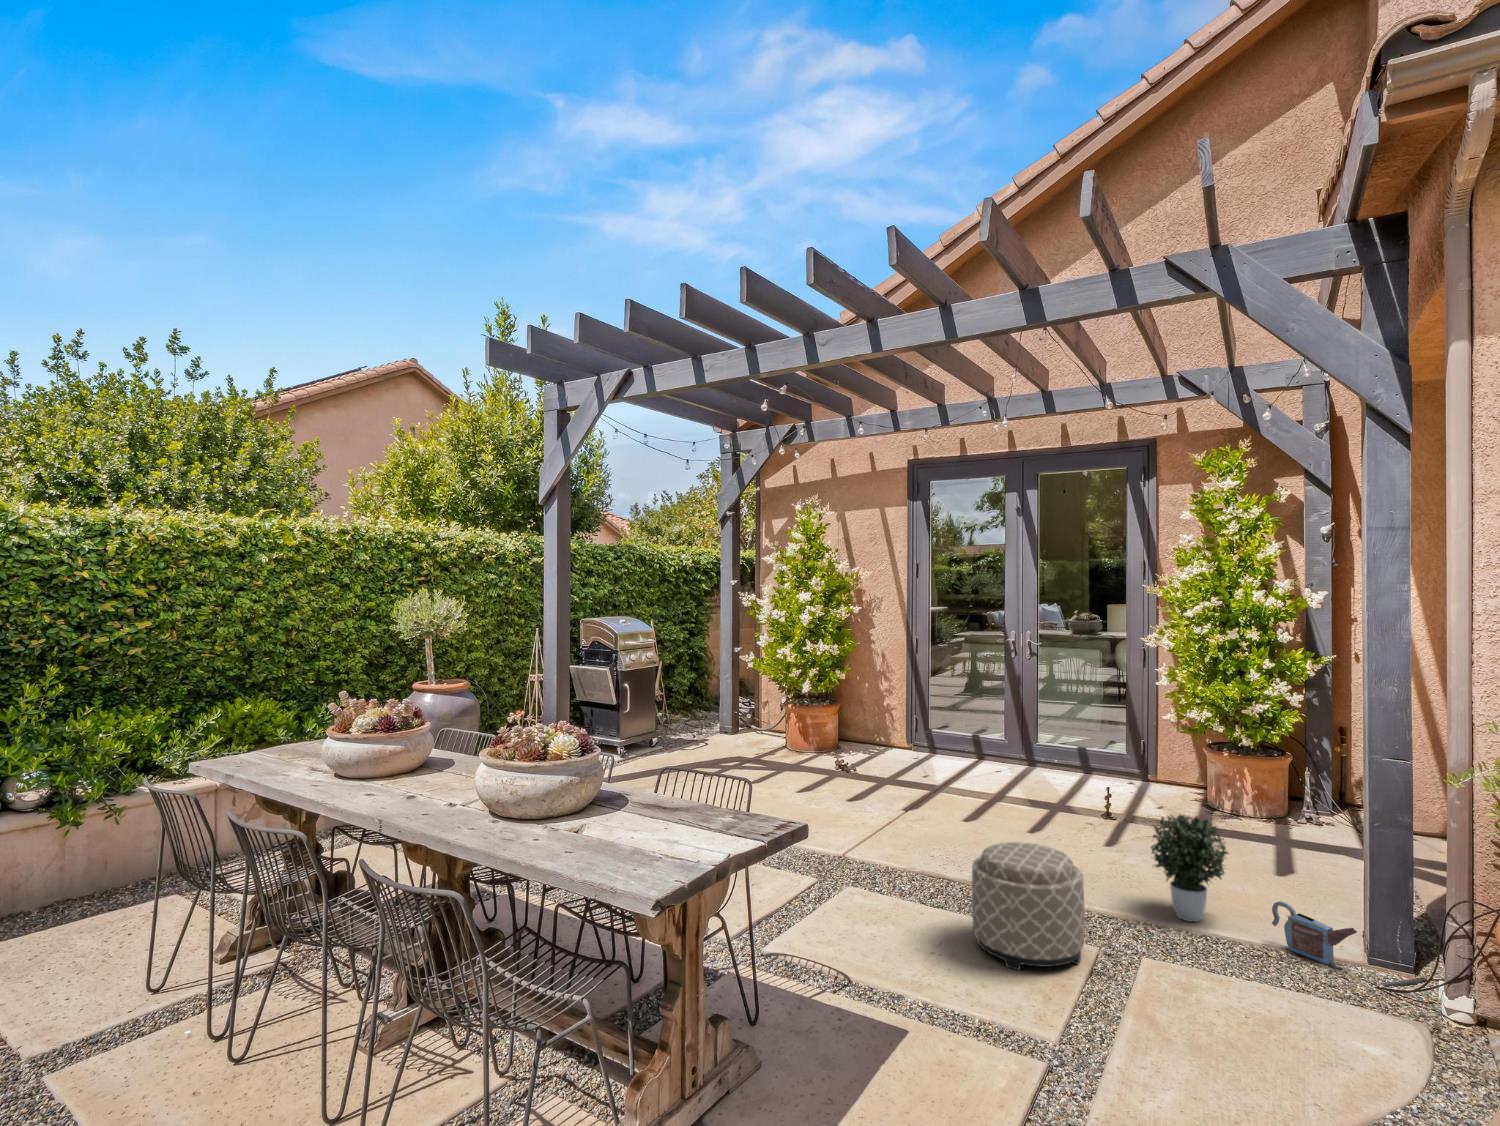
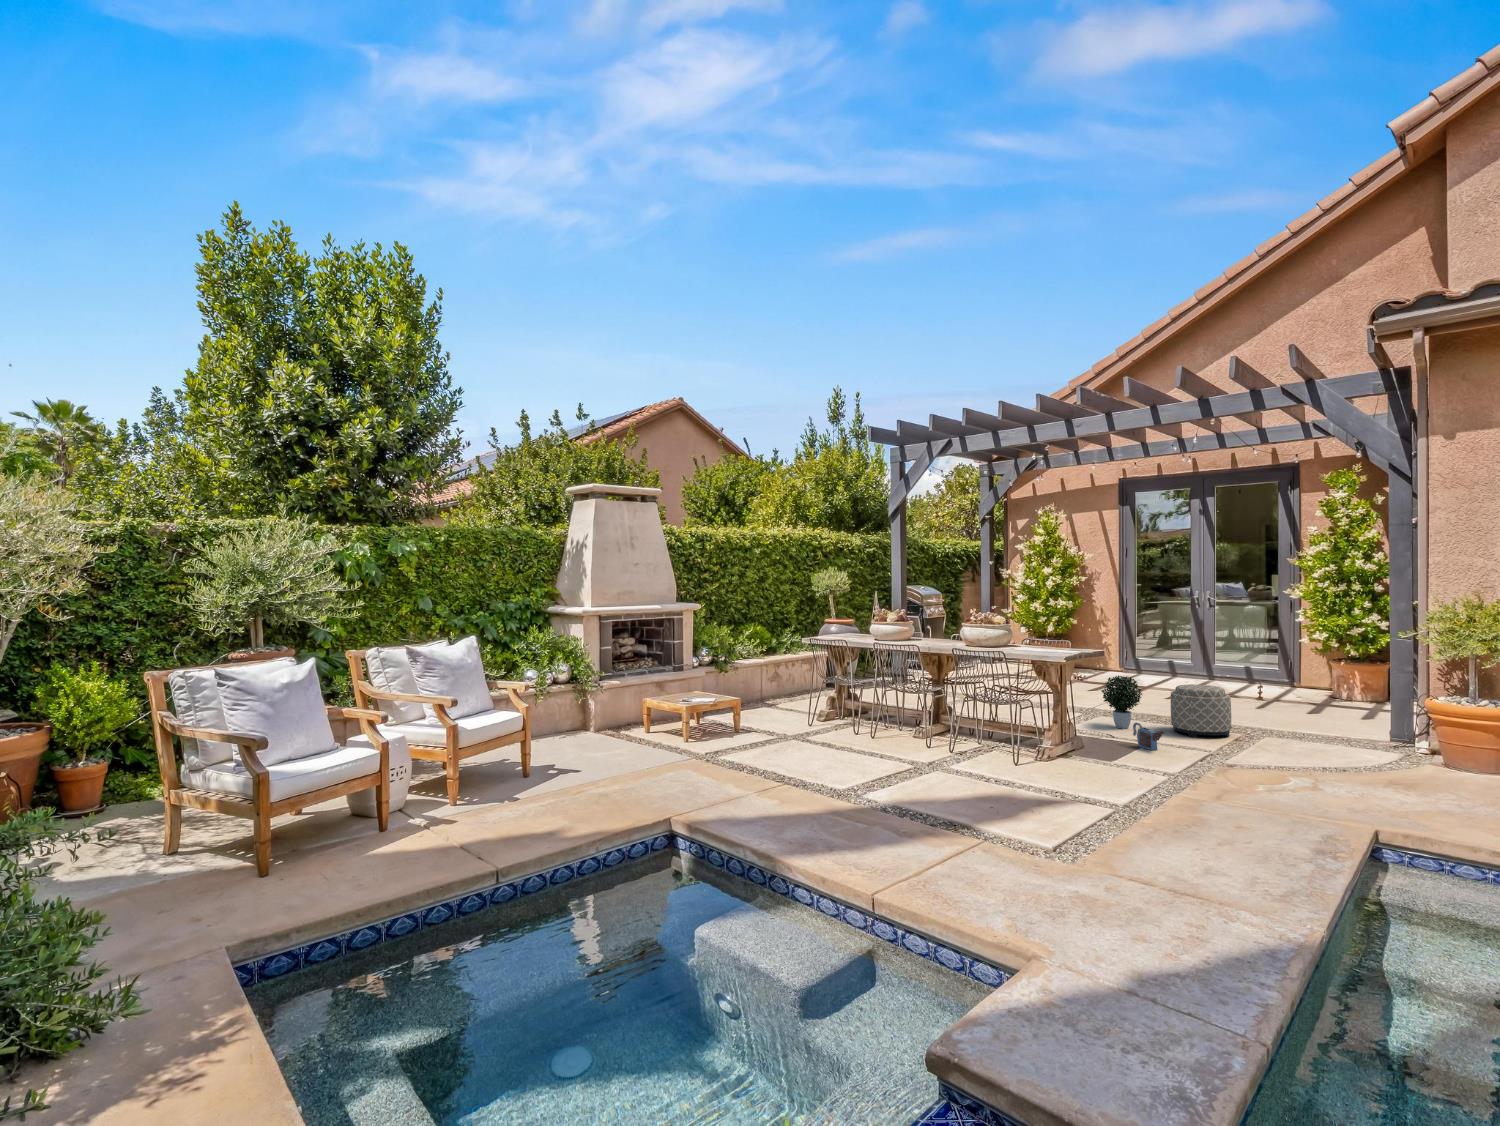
potted plant: present [1151,815,1228,922] -> present [1102,675,1142,729]
watering can: present [1272,901,1357,964] -> present [1133,723,1164,750]

